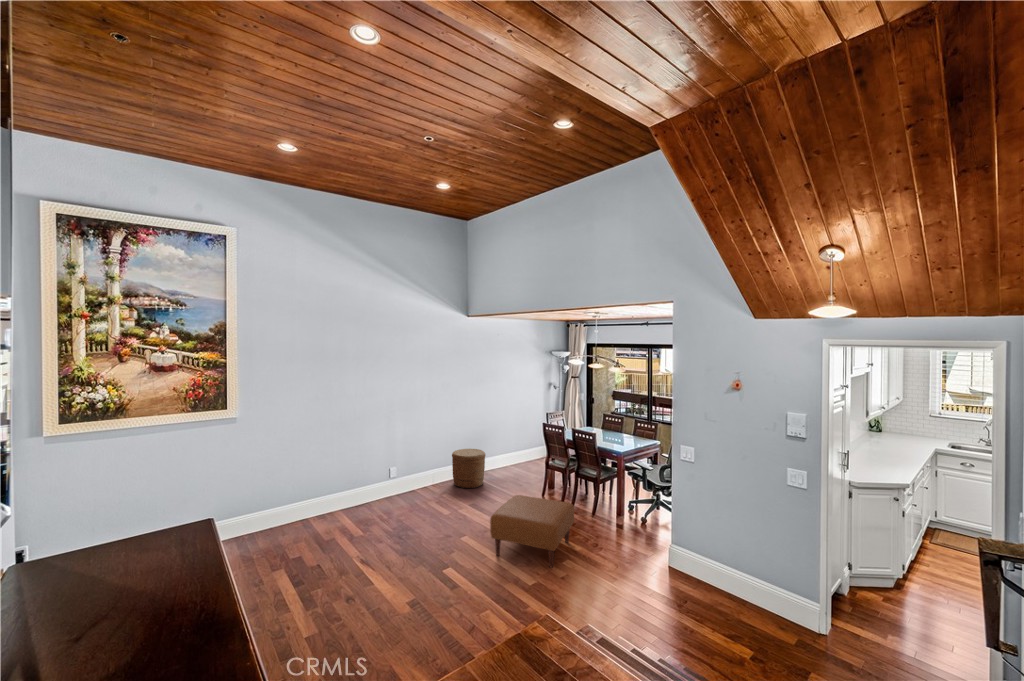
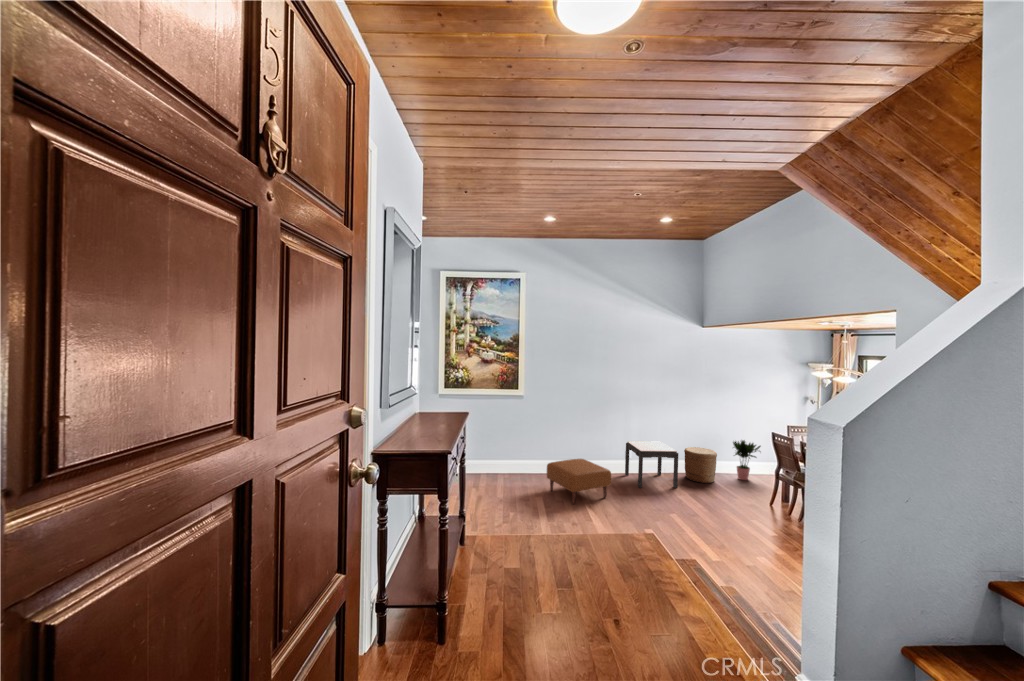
potted plant: none [492,430,522,475] -> present [733,440,761,480]
side table: none [388,450,454,514] -> present [625,441,678,488]
ottoman: present [490,495,574,567] -> present [547,459,611,504]

